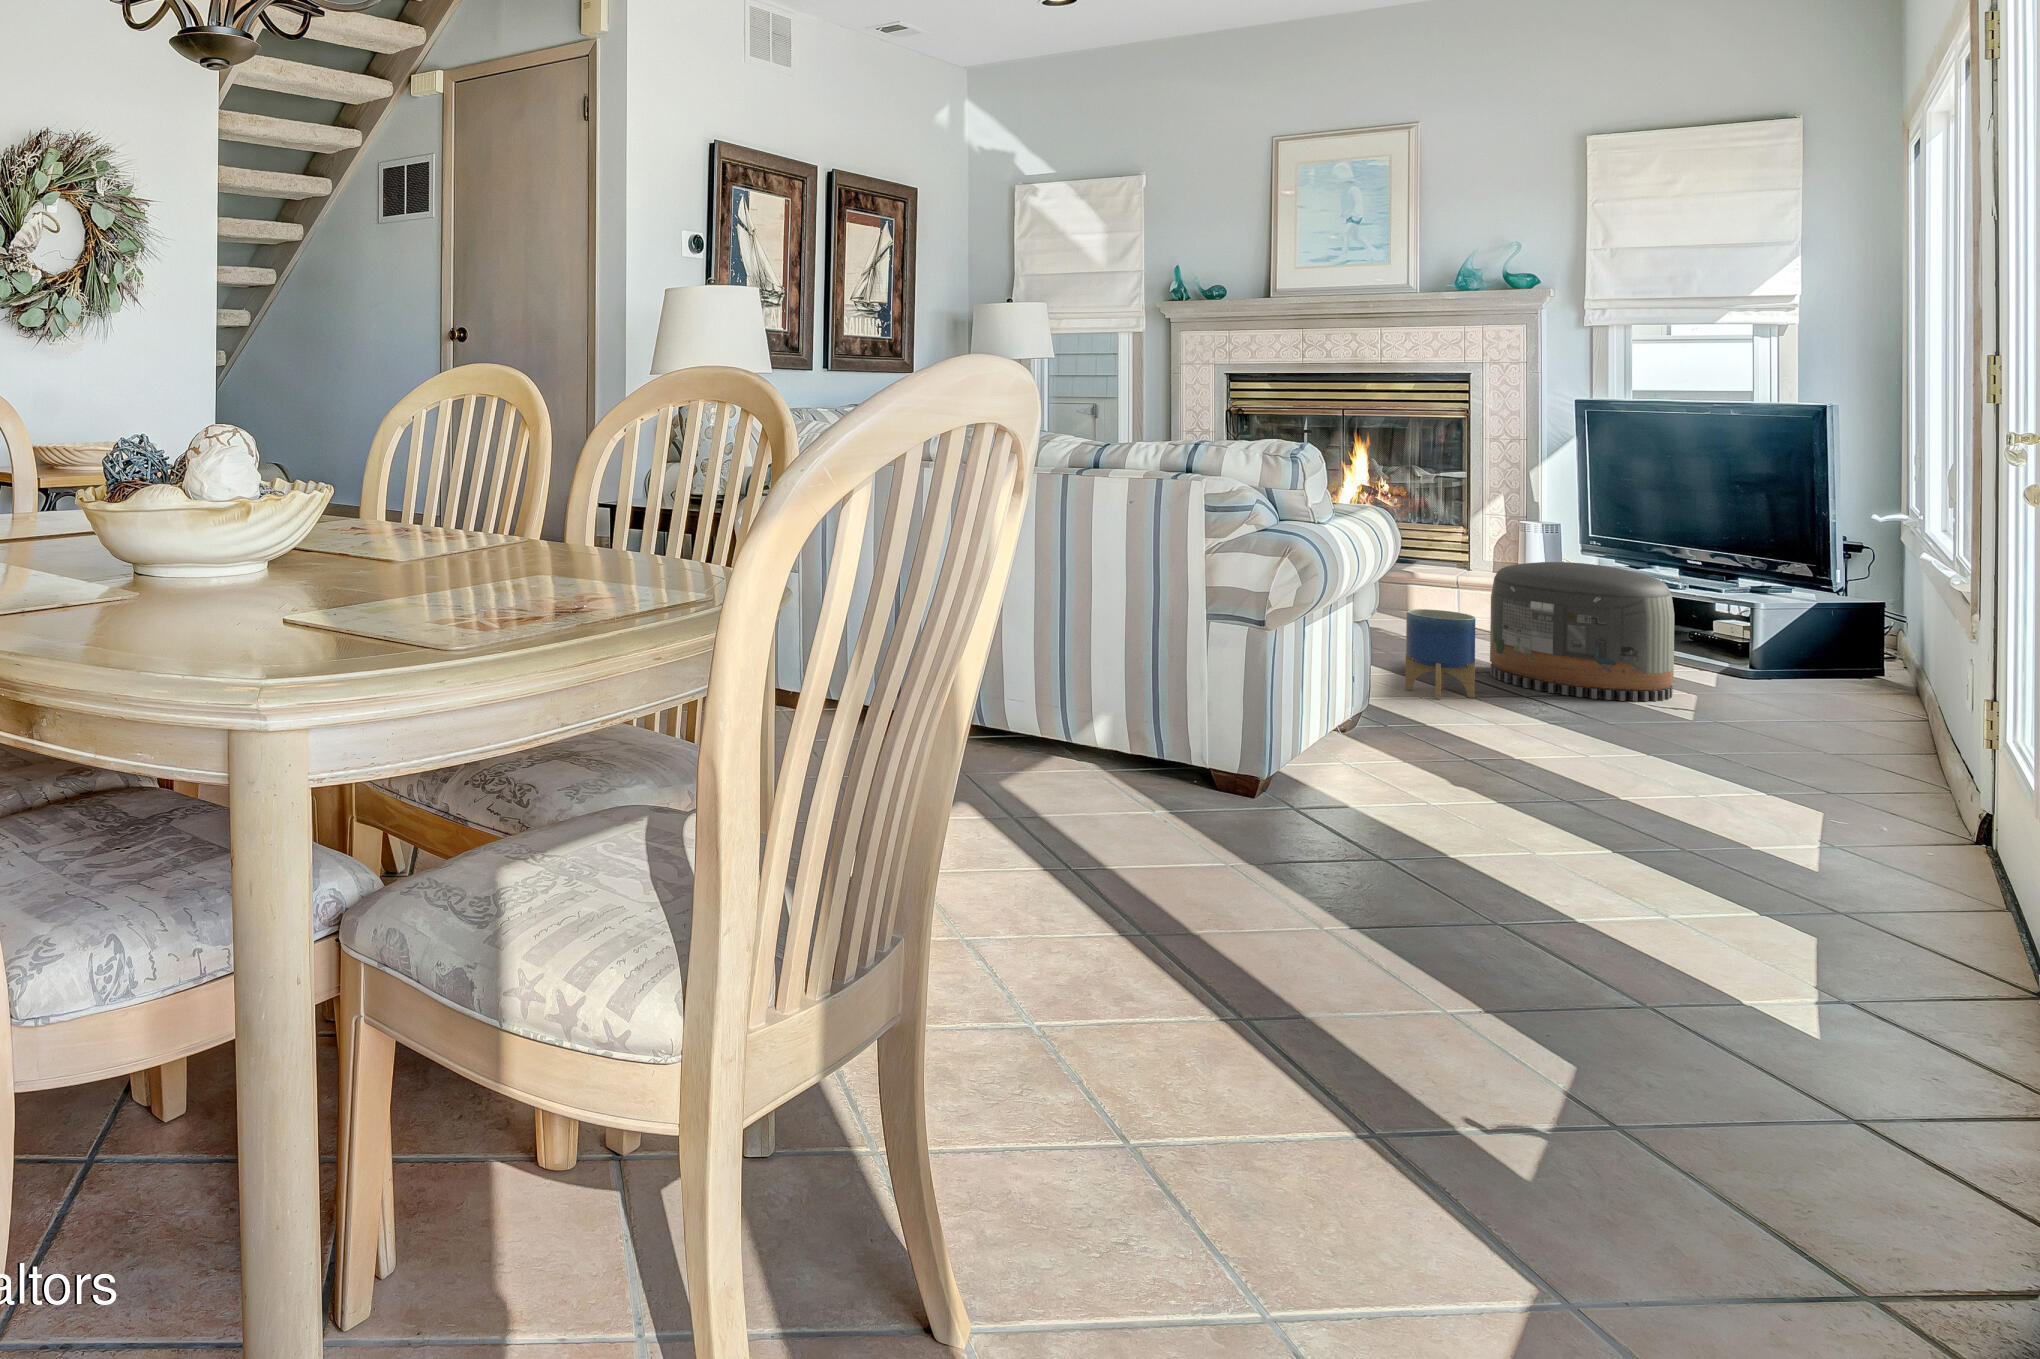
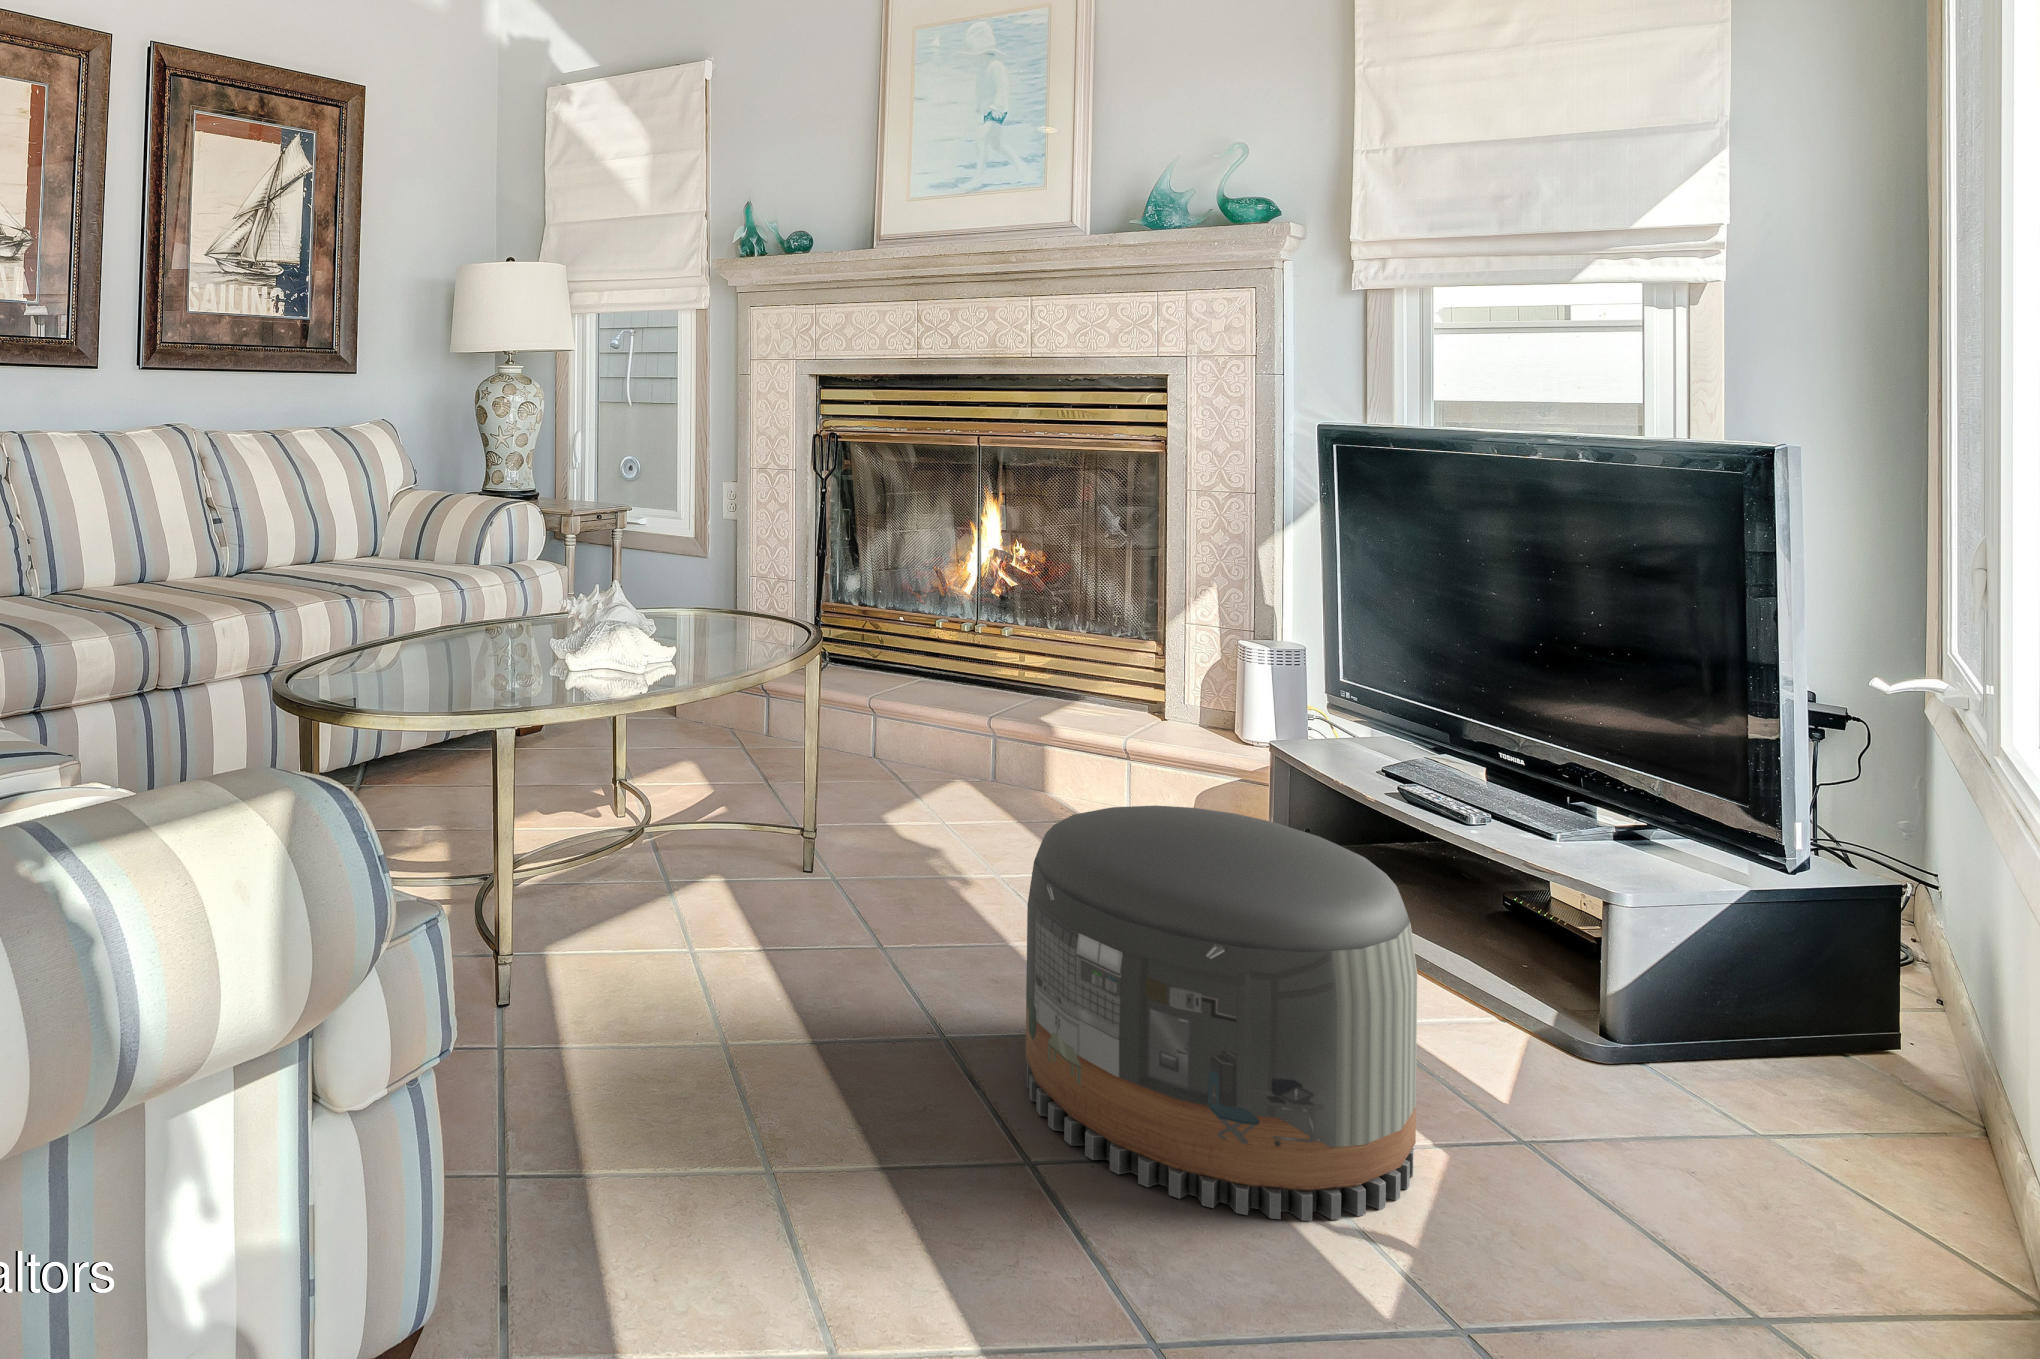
planter: present [1405,609,1475,699] -> none [761,955,910,1223]

